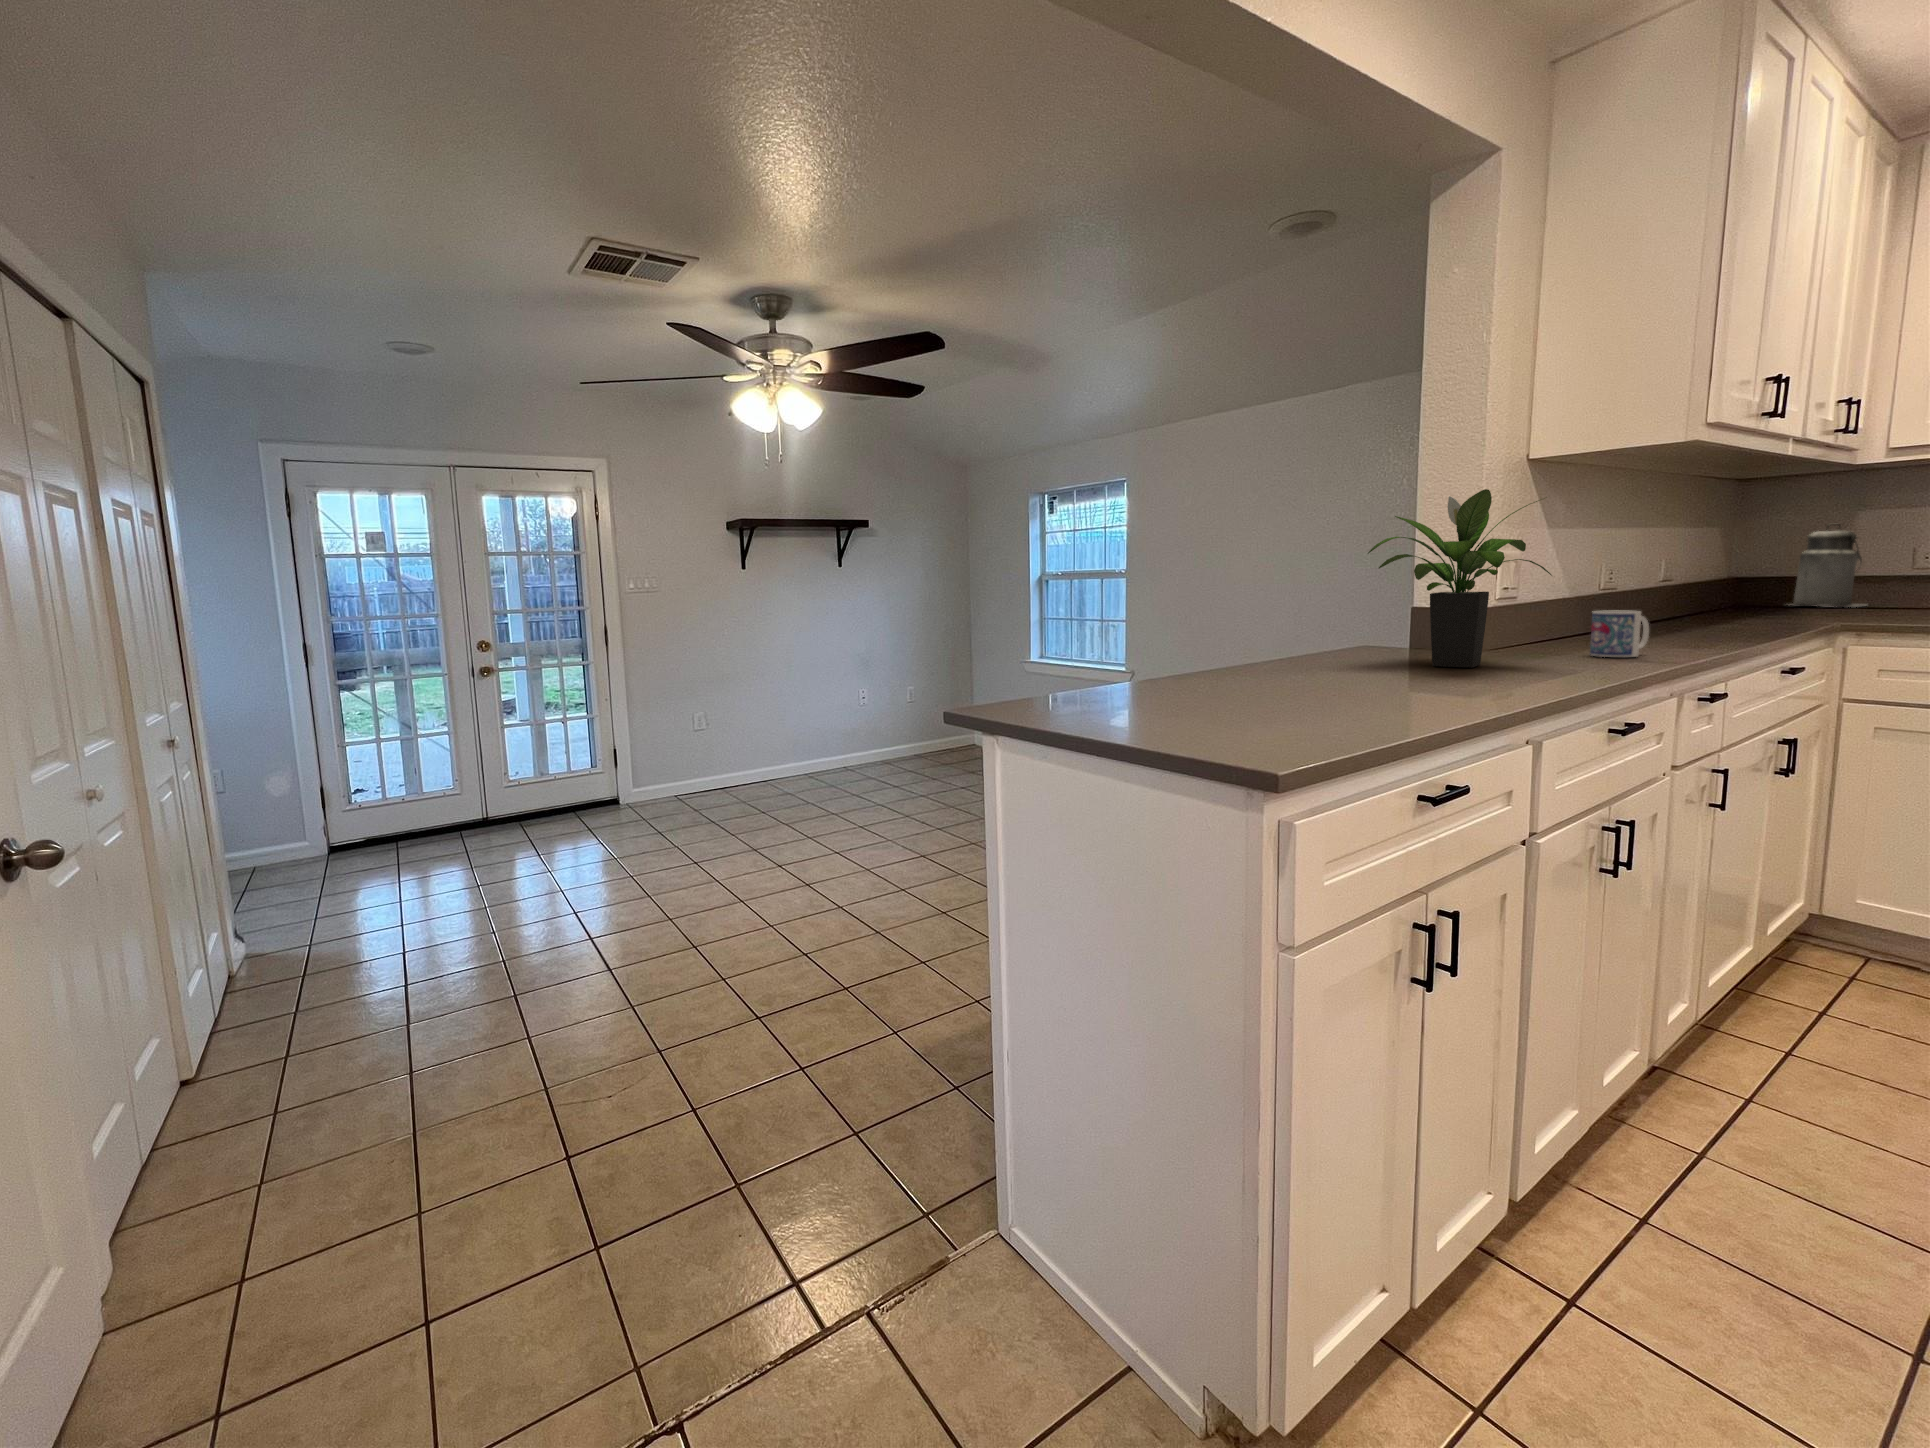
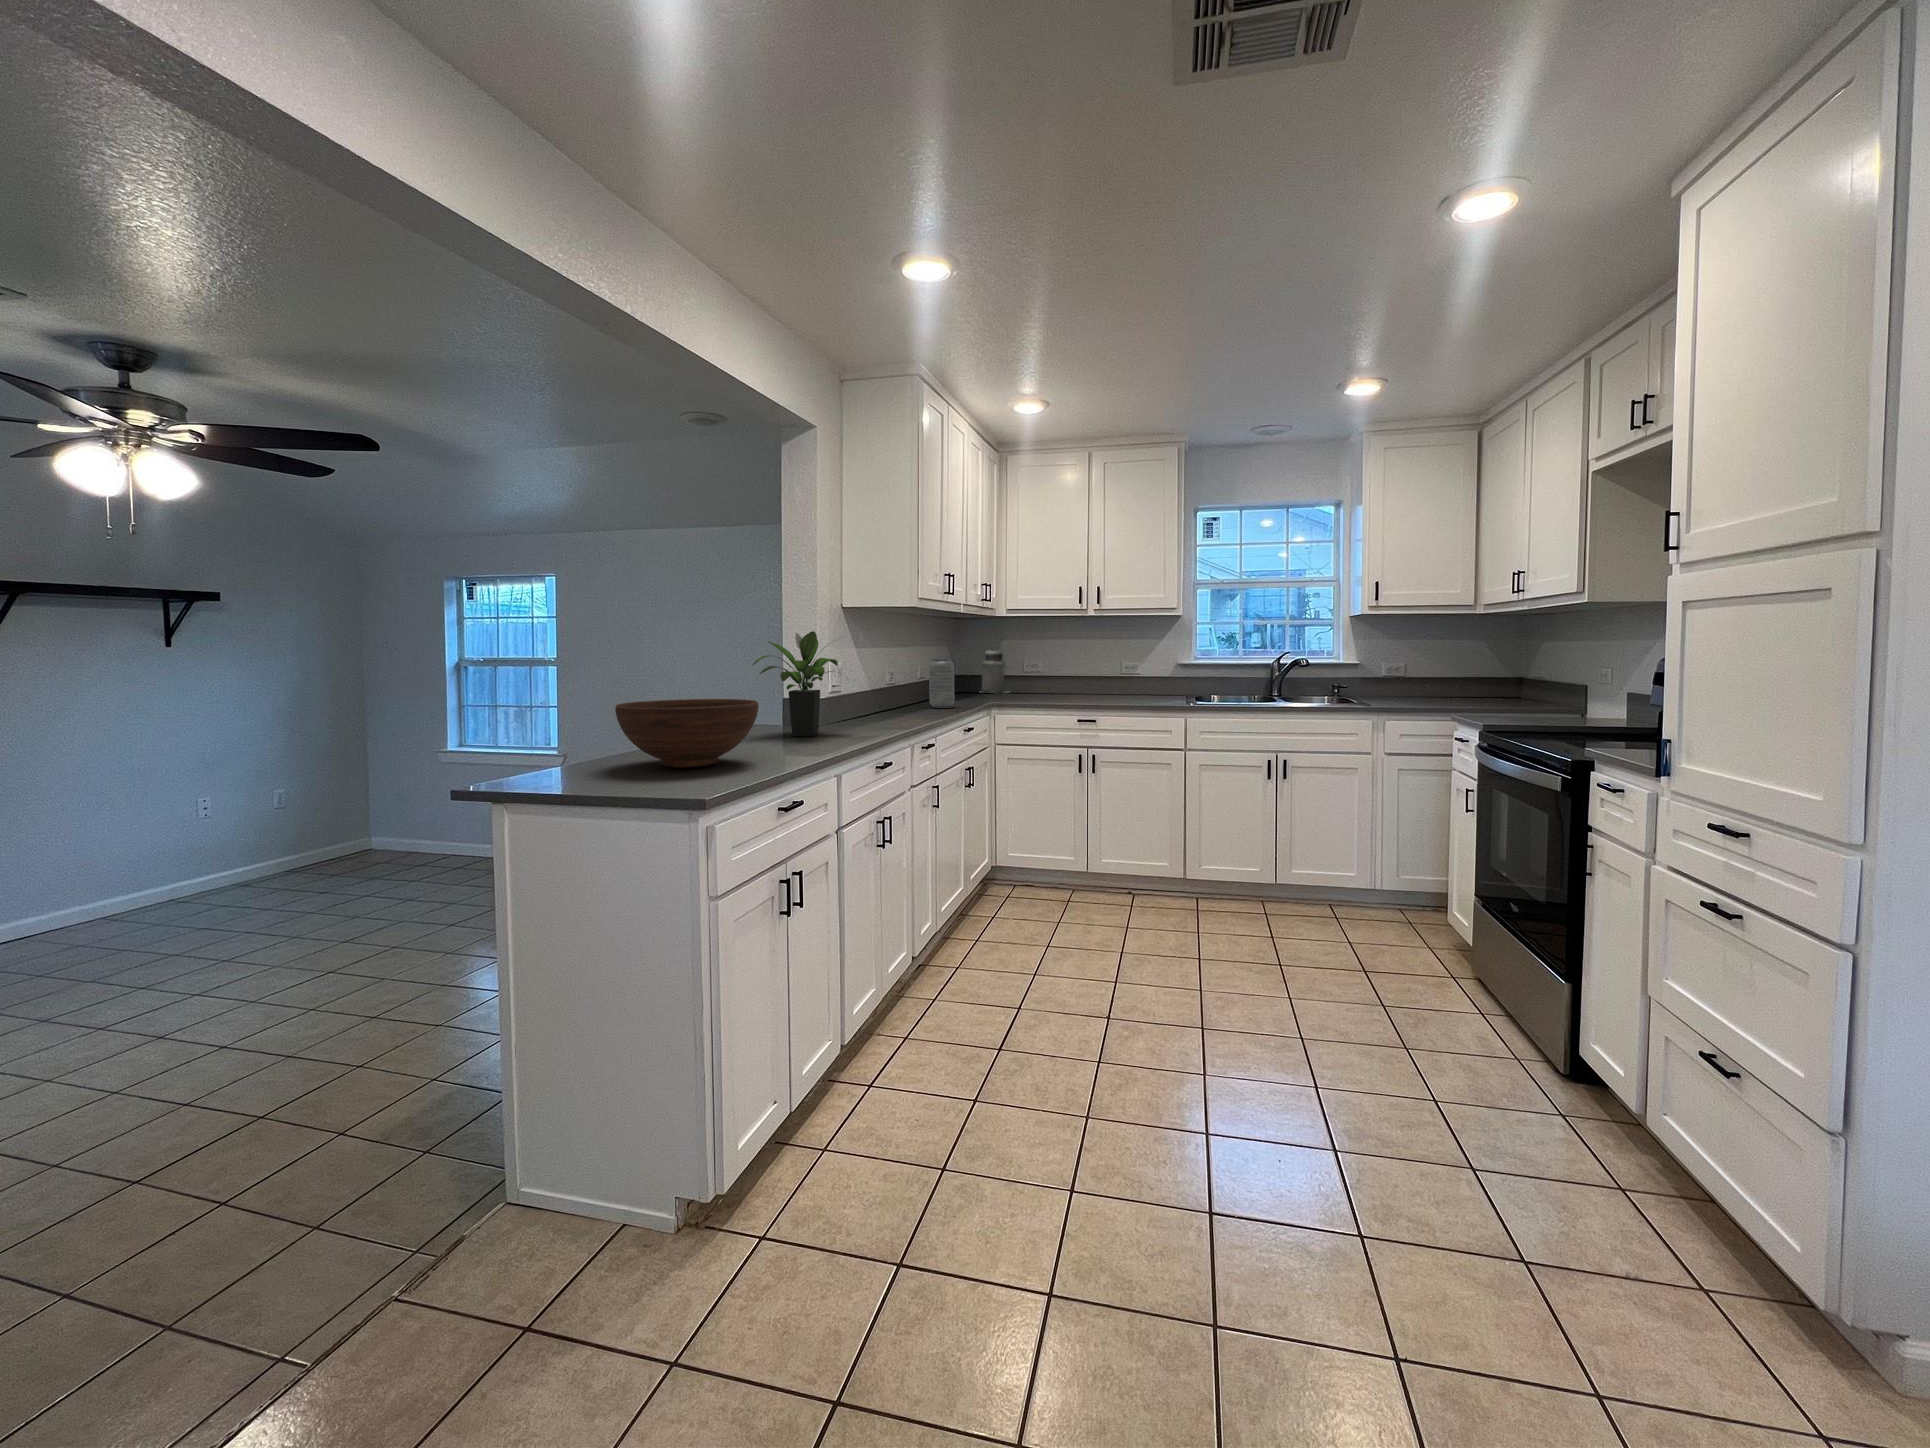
vase: none [1693,541,1759,629] -> present [929,658,954,708]
fruit bowl: none [1151,602,1384,707] -> present [615,699,759,768]
mug: present [1590,610,1649,657] -> none [874,700,900,727]

